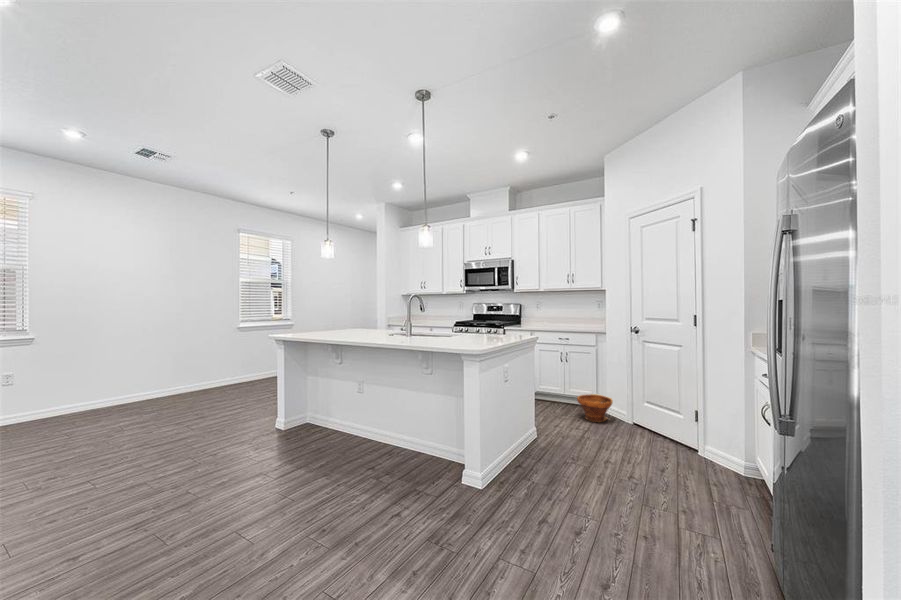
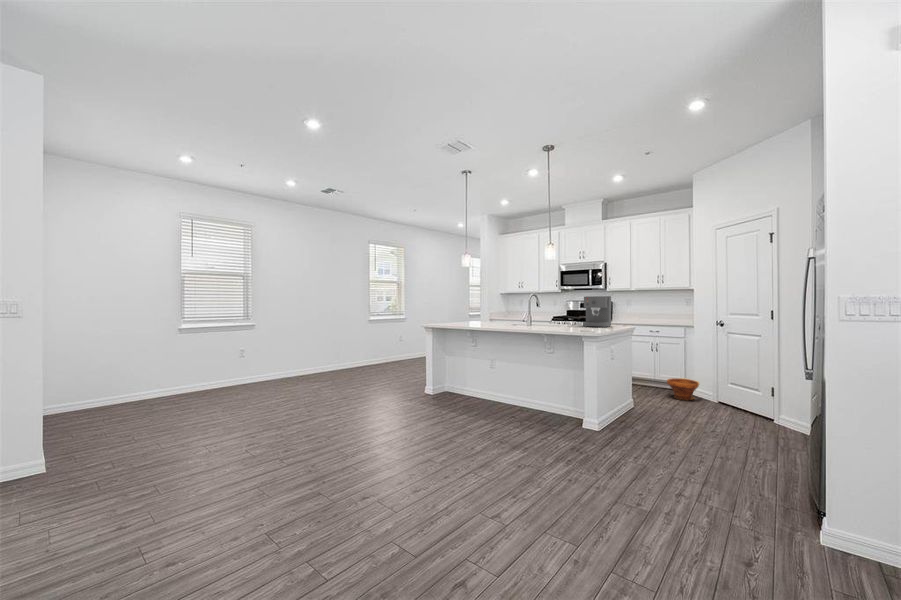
coffee maker: none [474,298,510,339] -> present [583,296,611,327]

